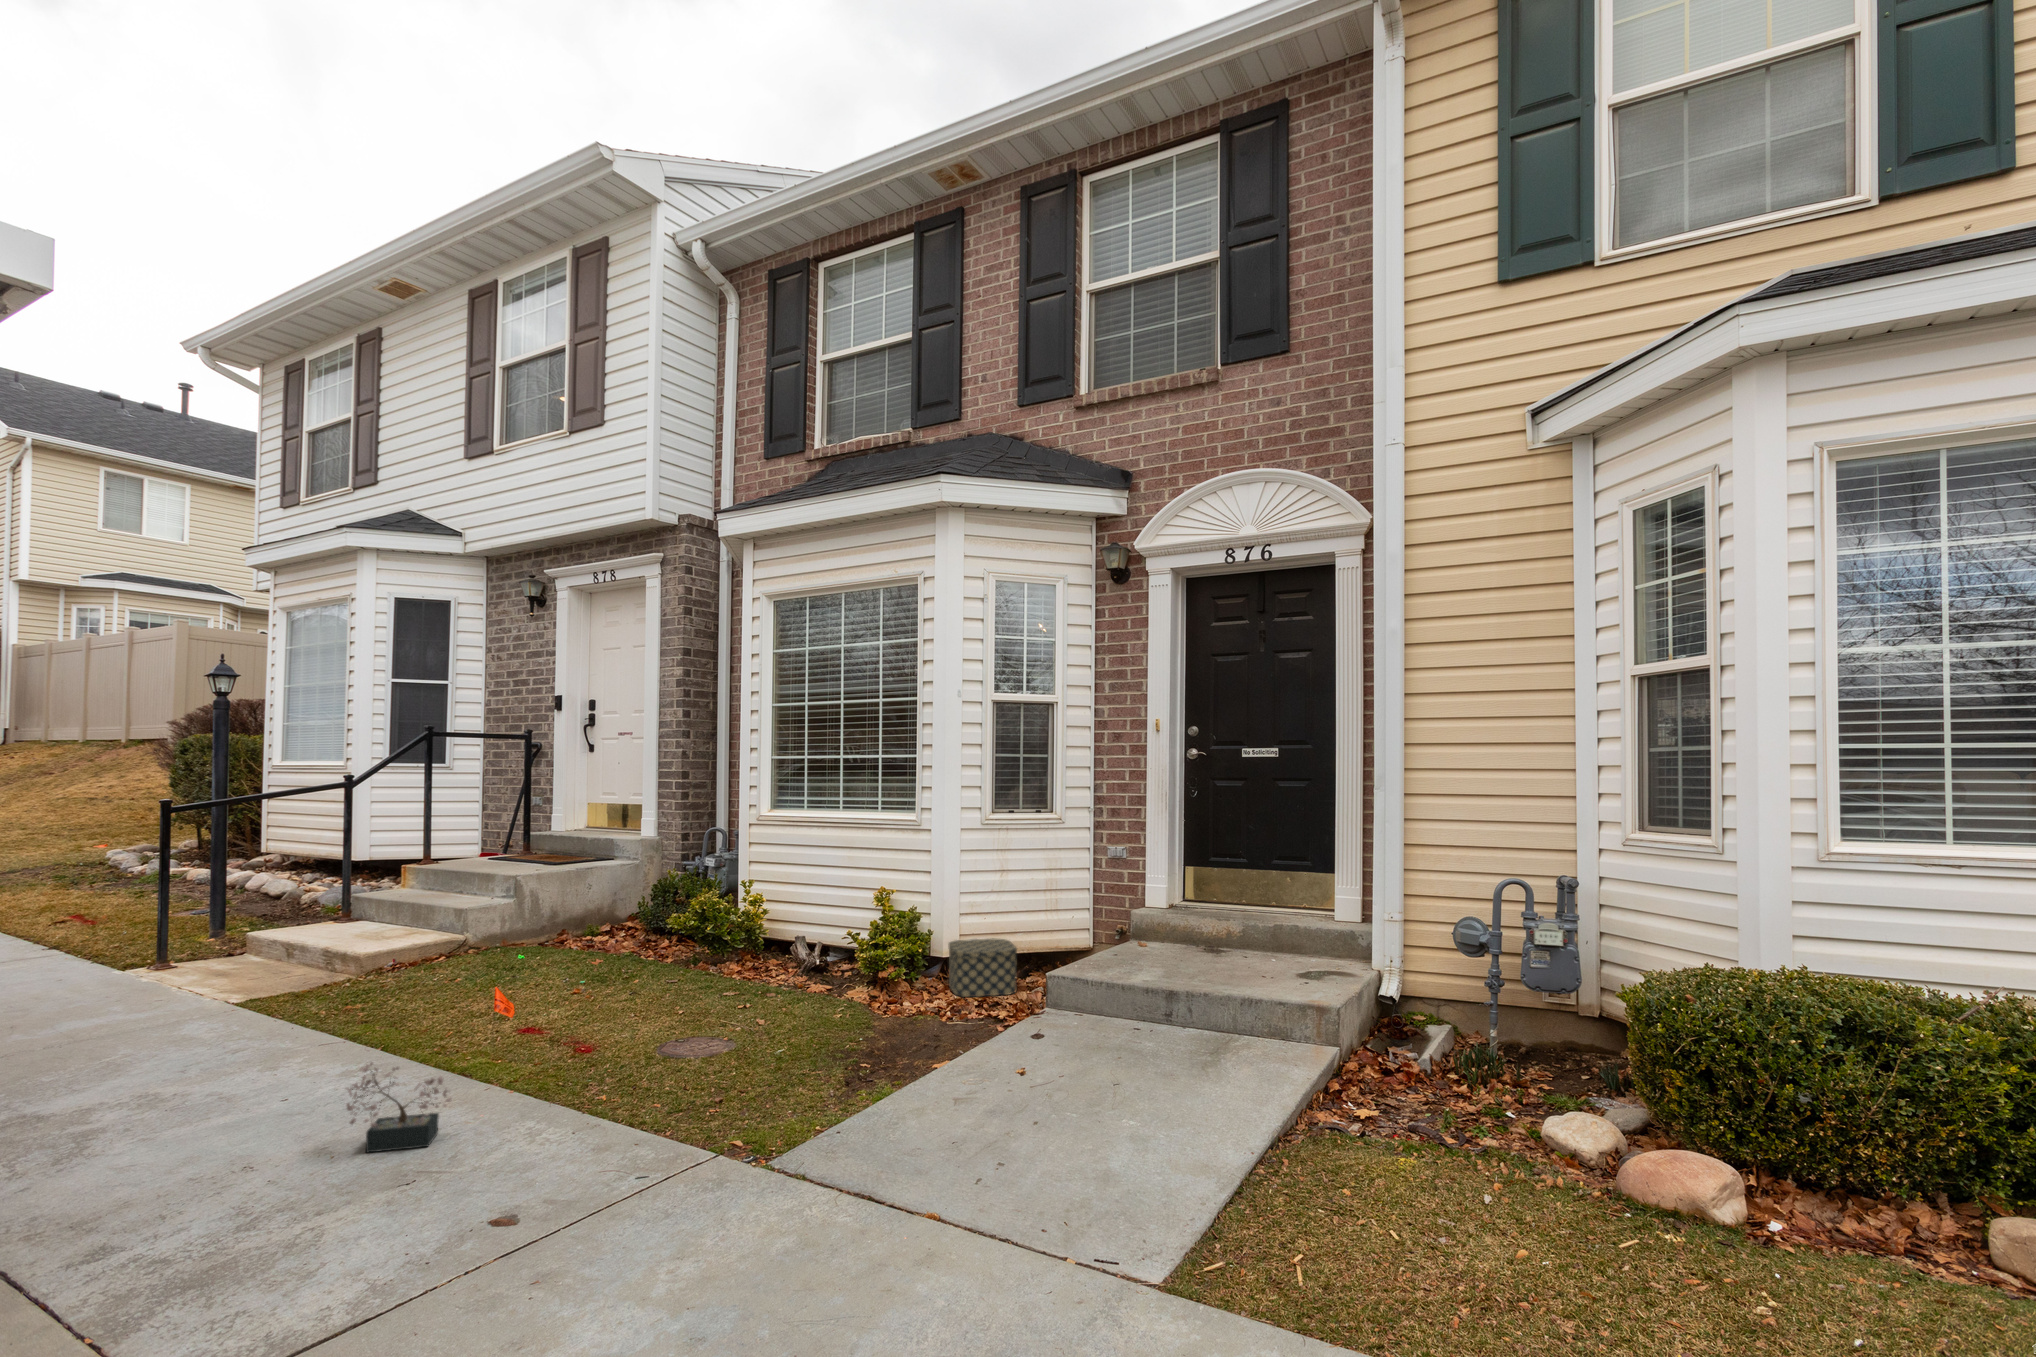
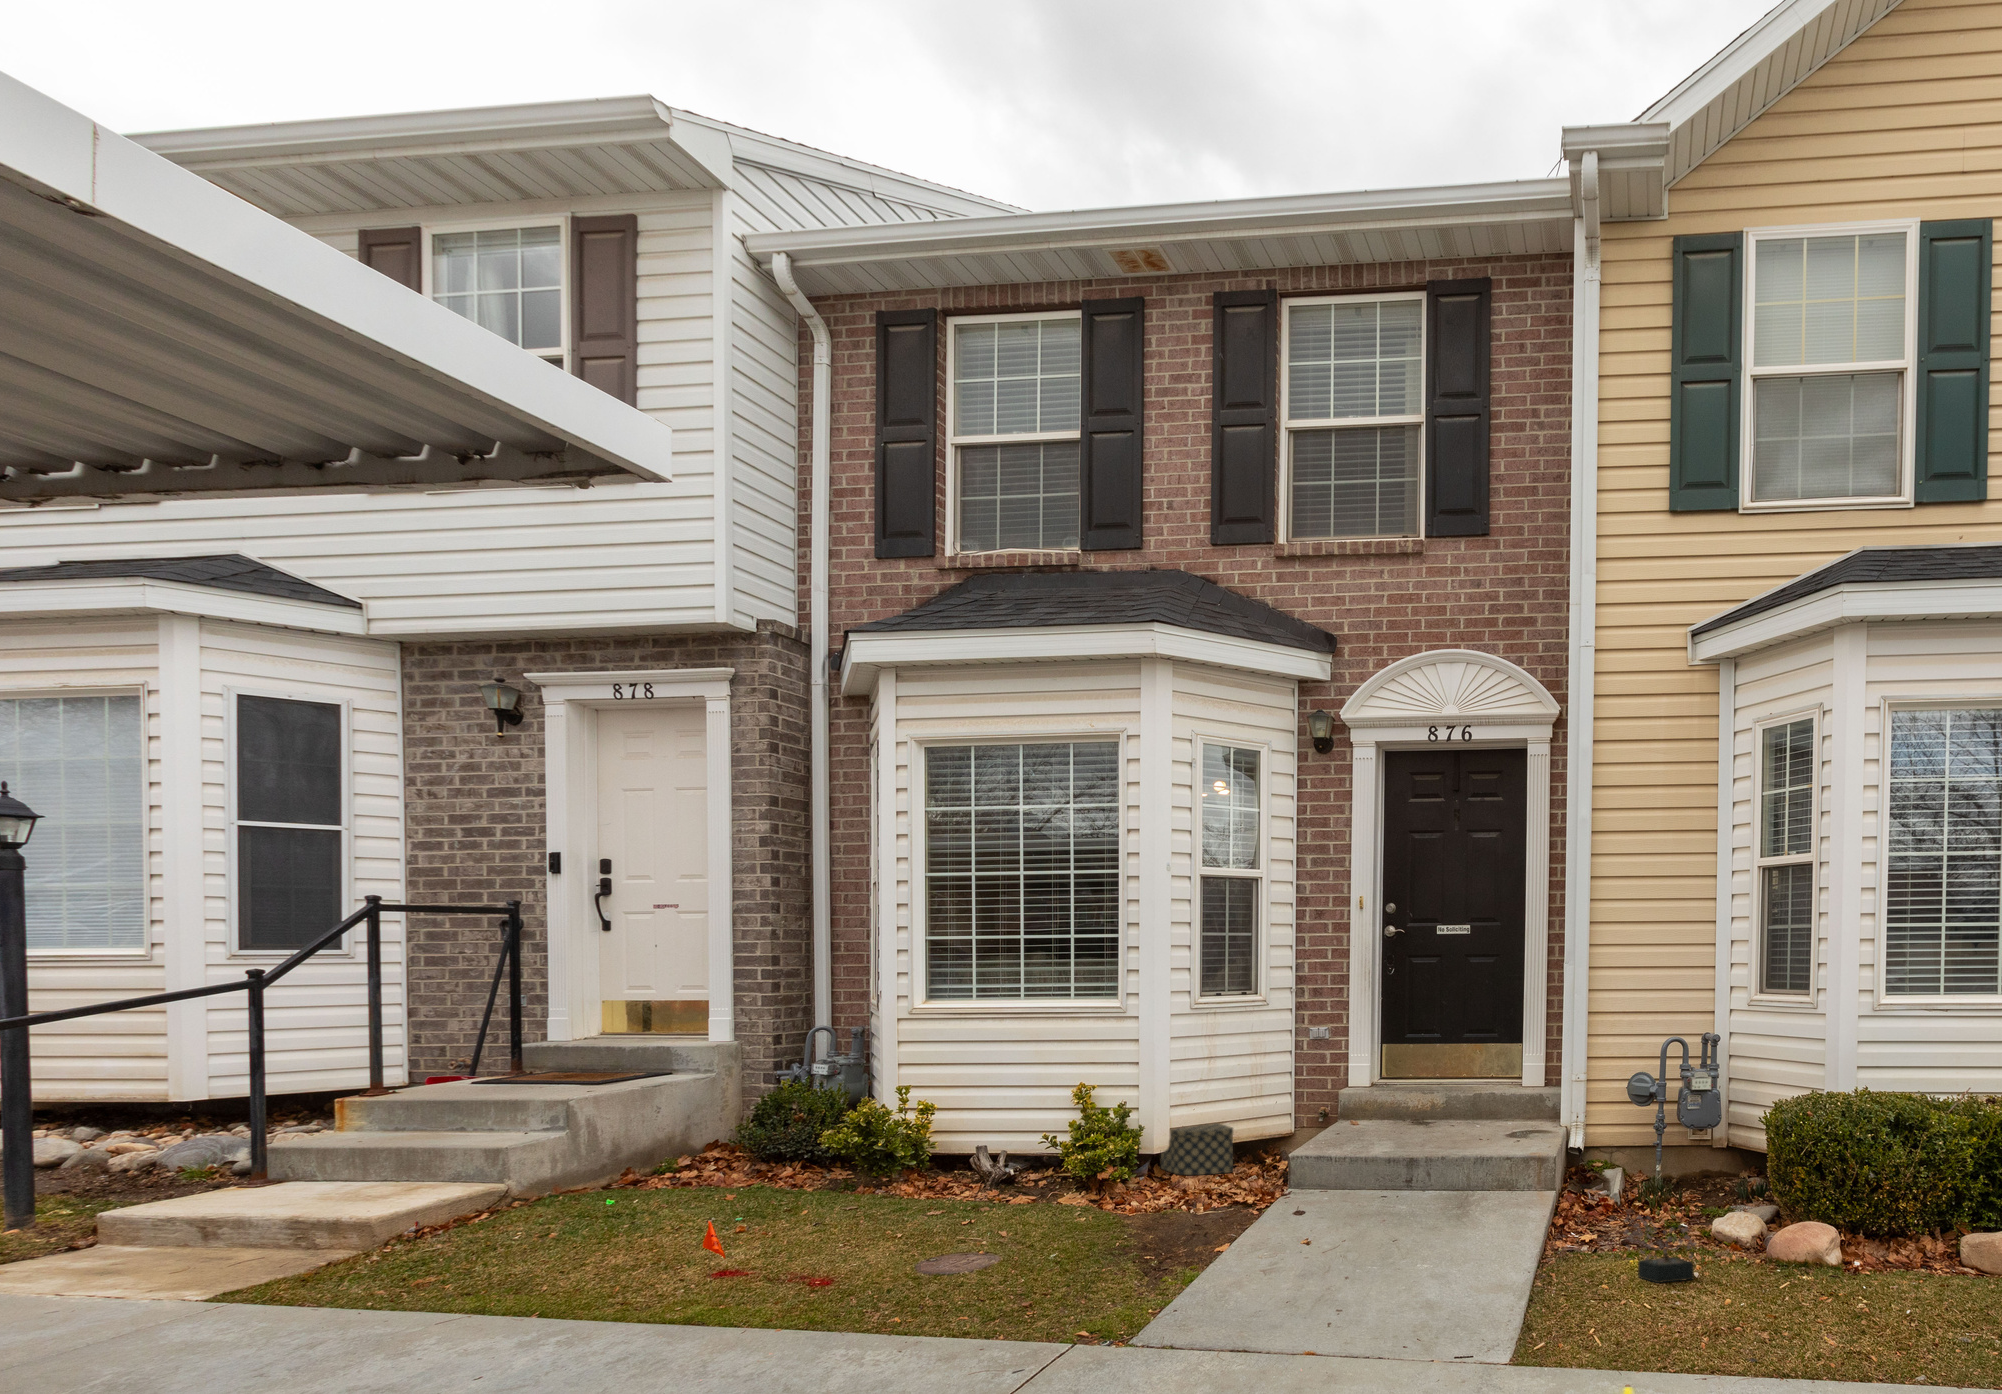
decorative plant: present [347,1063,451,1153] -> present [1624,1215,1696,1283]

